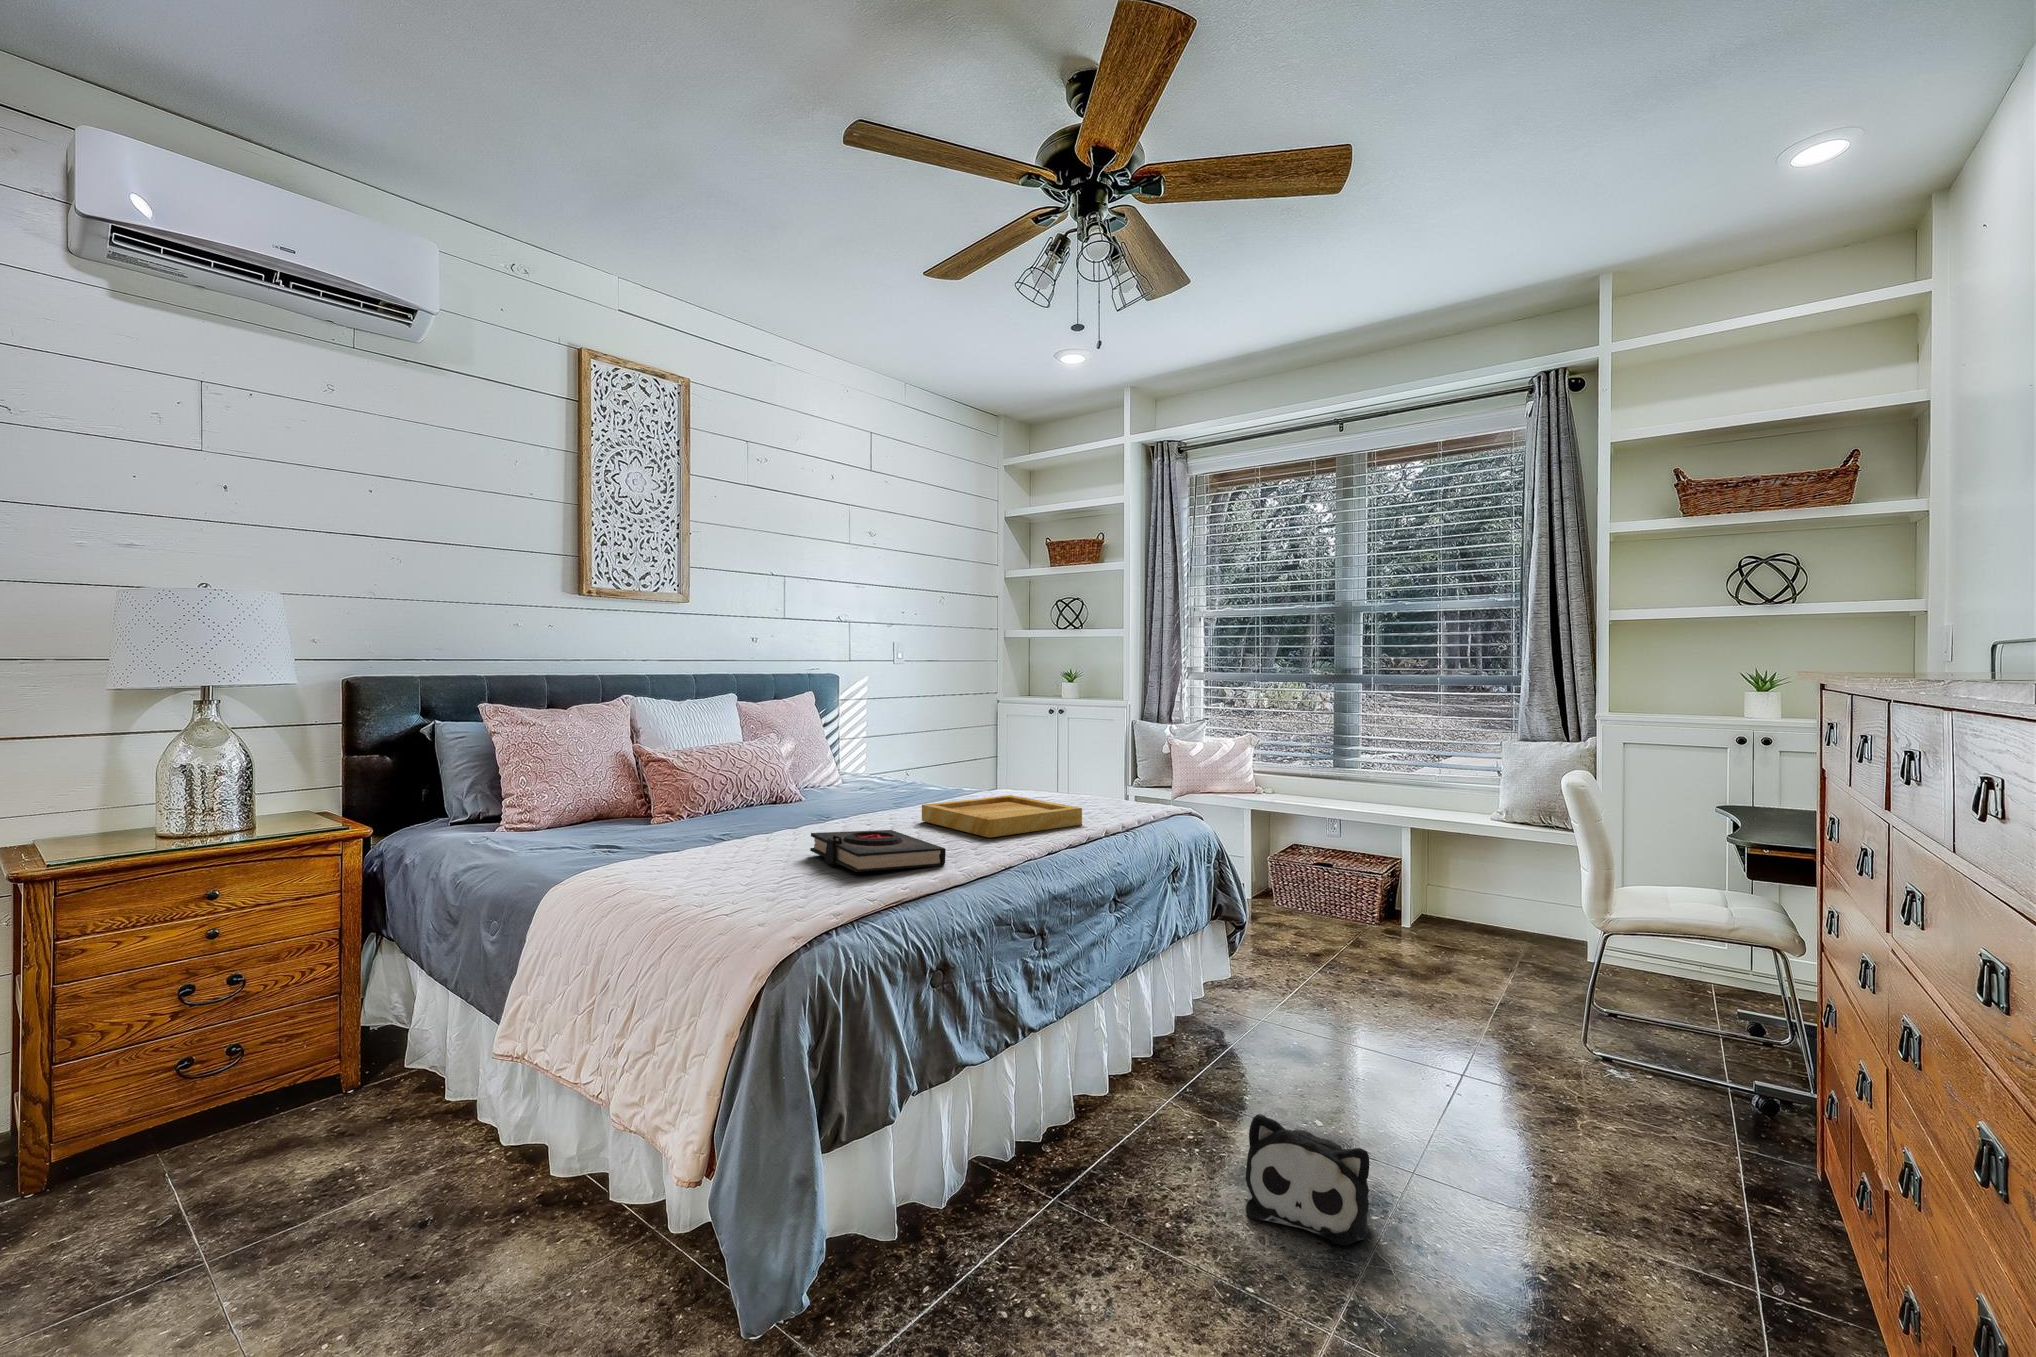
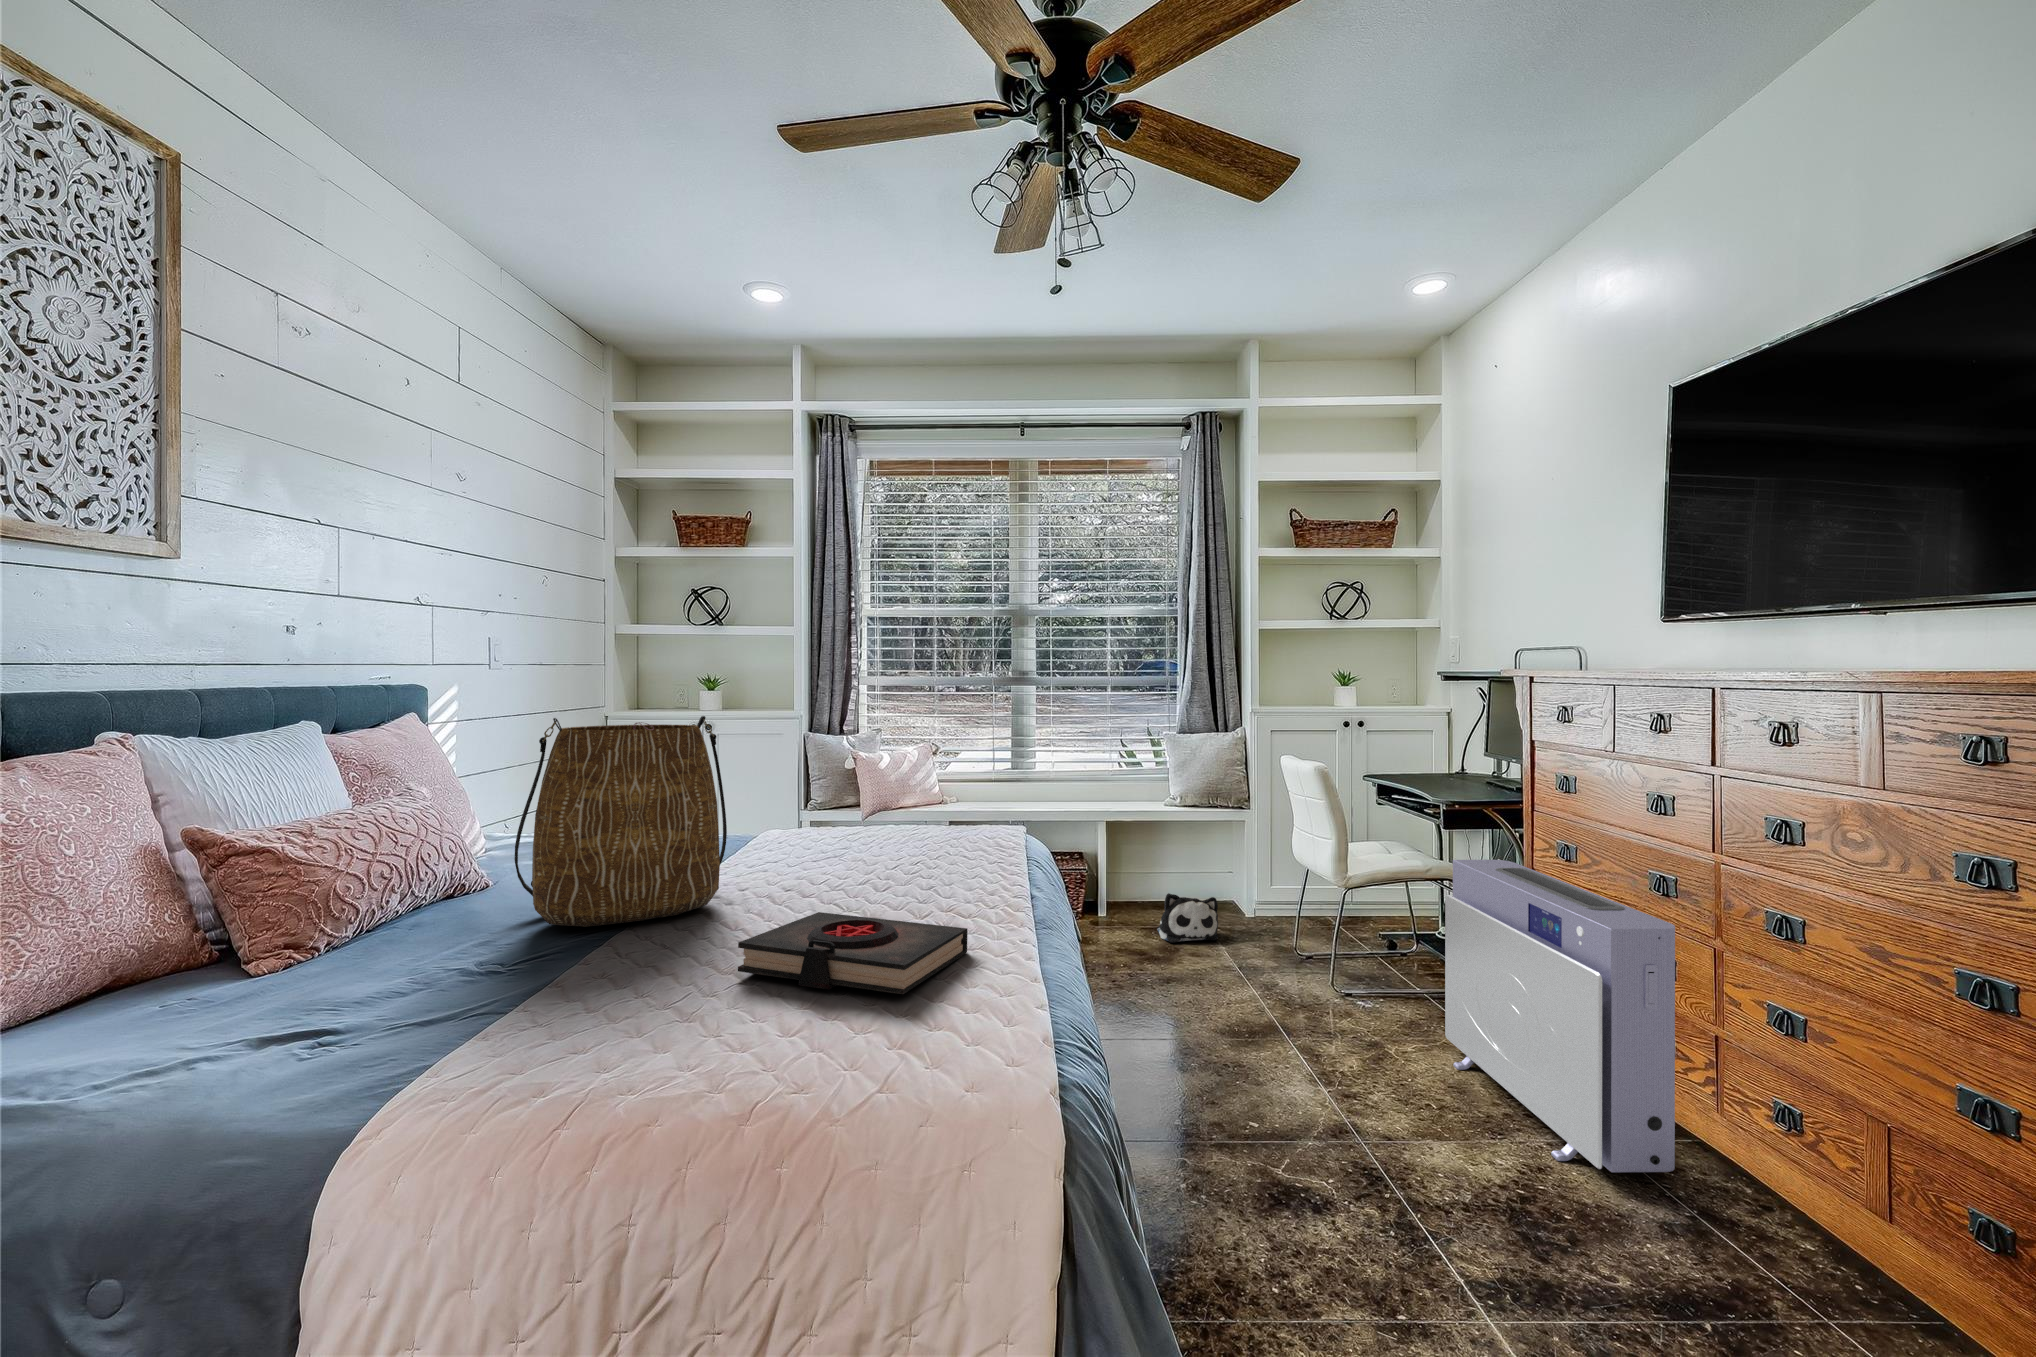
tote bag: none [768,695,892,826] -> present [515,716,727,927]
tray: present [922,795,1082,838] -> none [775,835,976,898]
air purifier: none [1642,903,1828,1311] -> present [1445,860,1675,1172]
plush toy: present [1246,1114,1369,1245] -> present [1157,893,1218,943]

